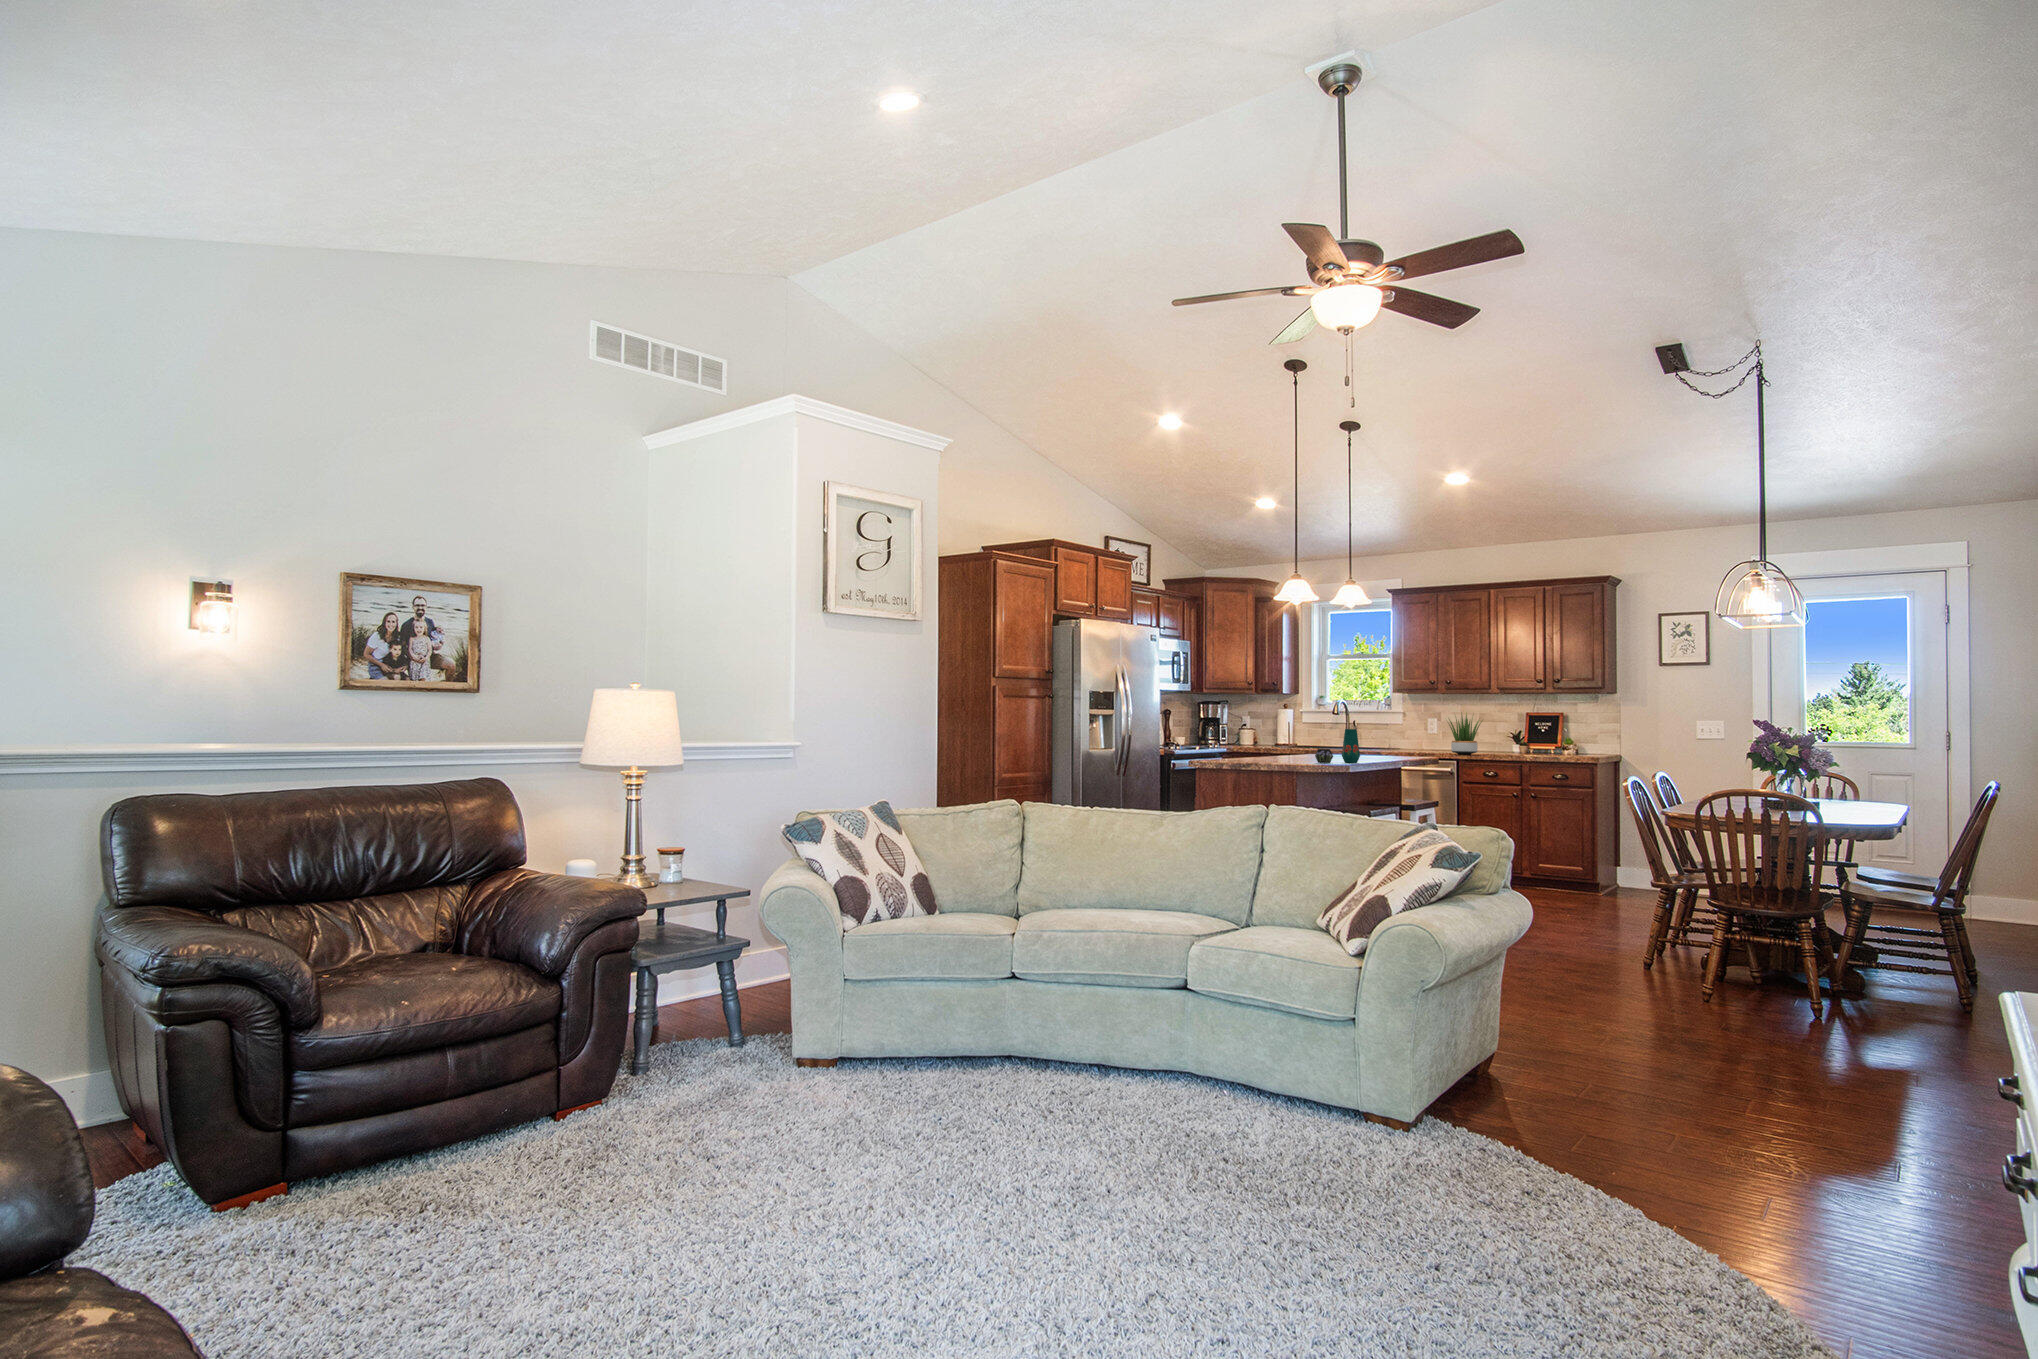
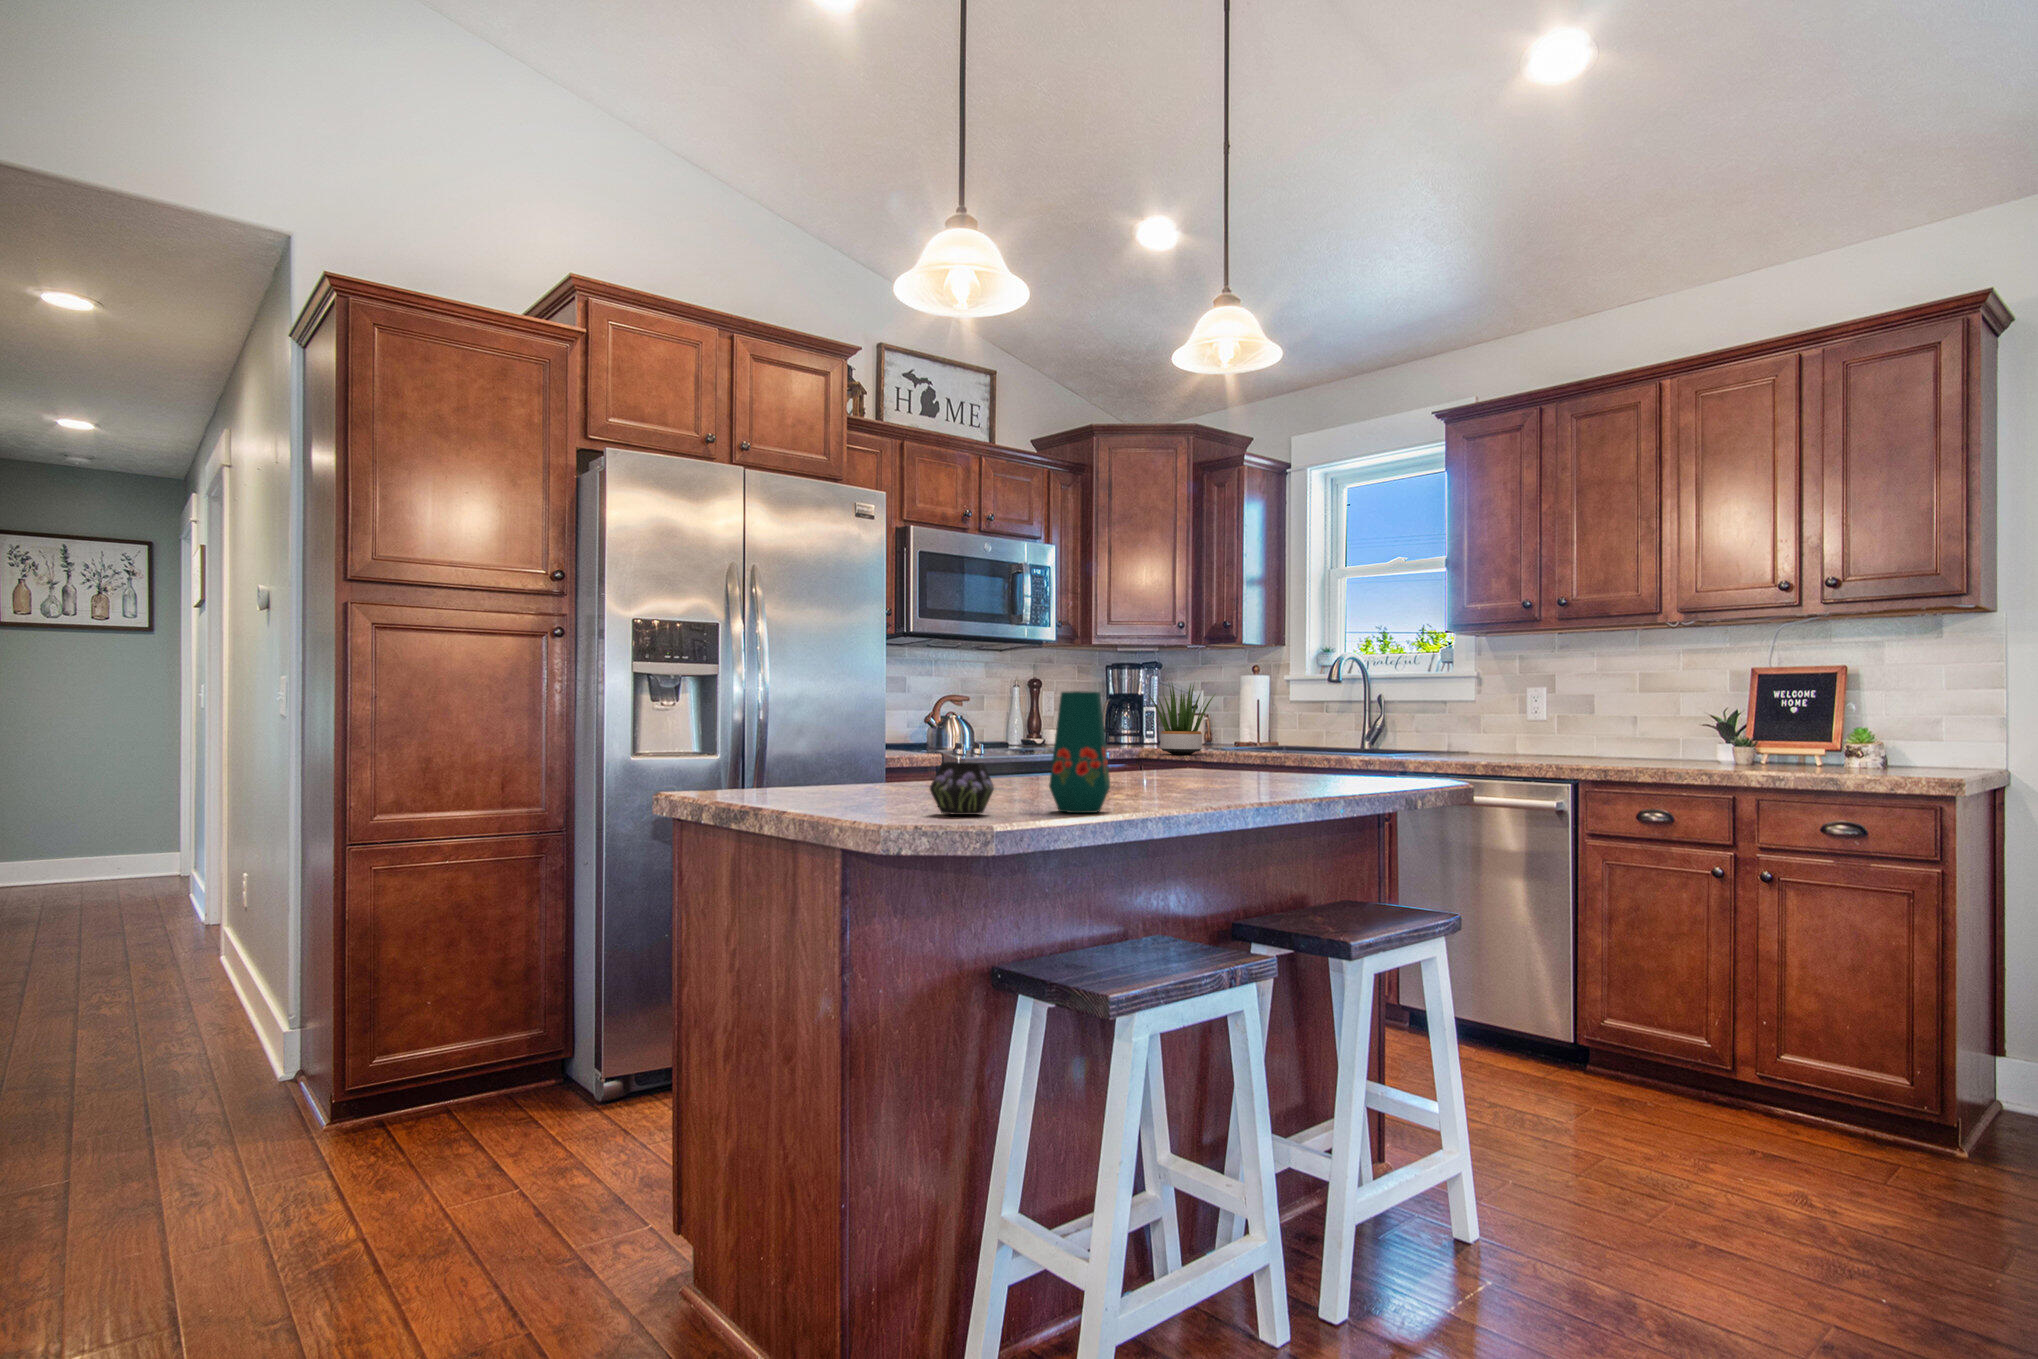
potted plant: present [1448,712,1482,755] -> present [1148,684,1215,755]

